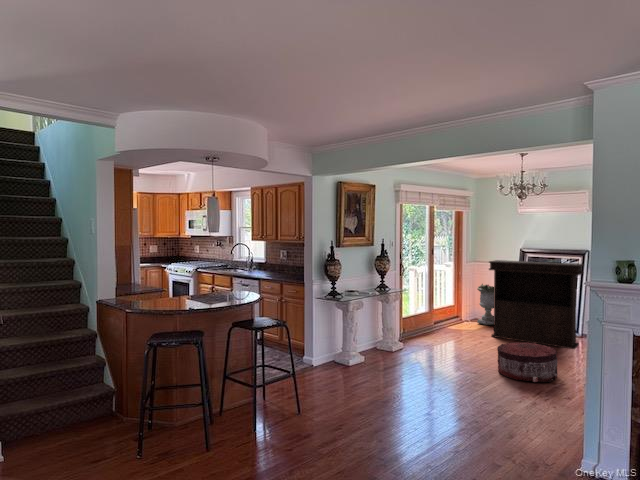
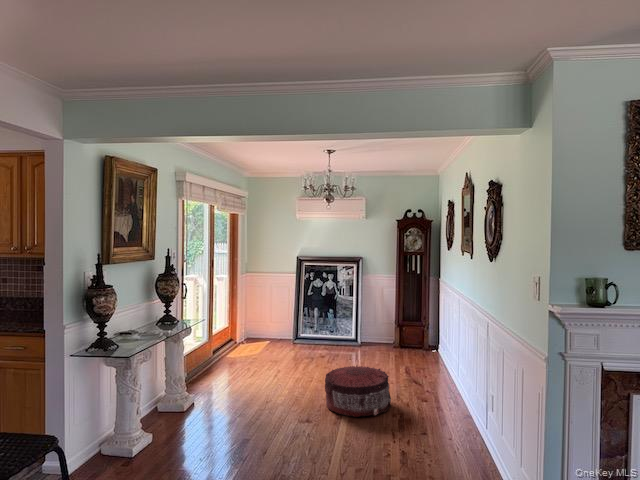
console table: present [489,260,583,349] -> none [278,271,369,360]
planter: present [477,284,494,325] -> none [253,297,277,344]

